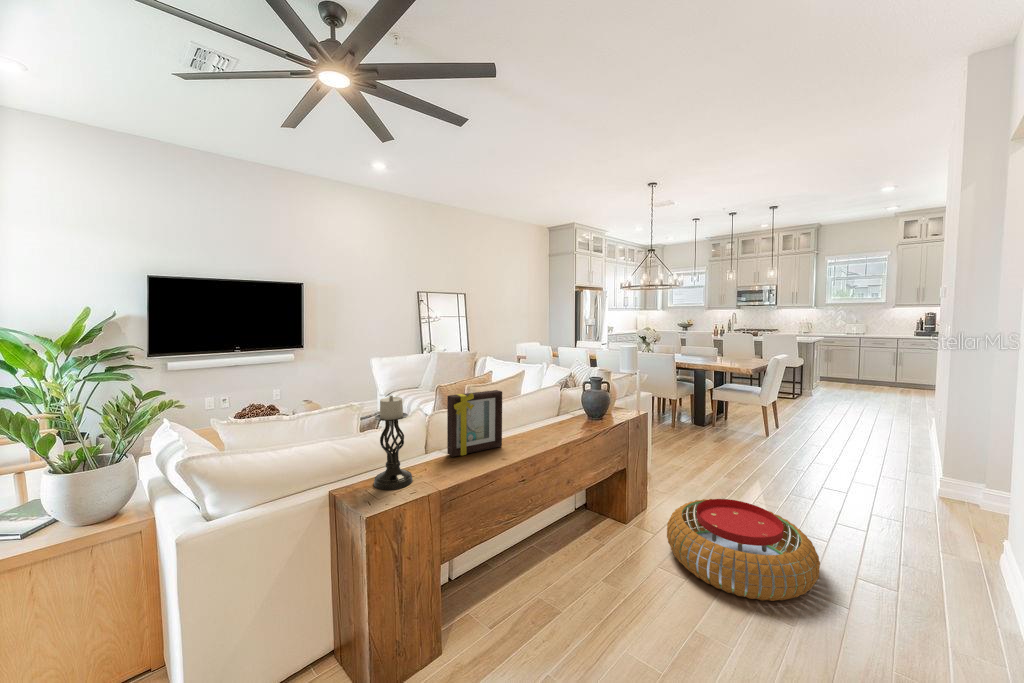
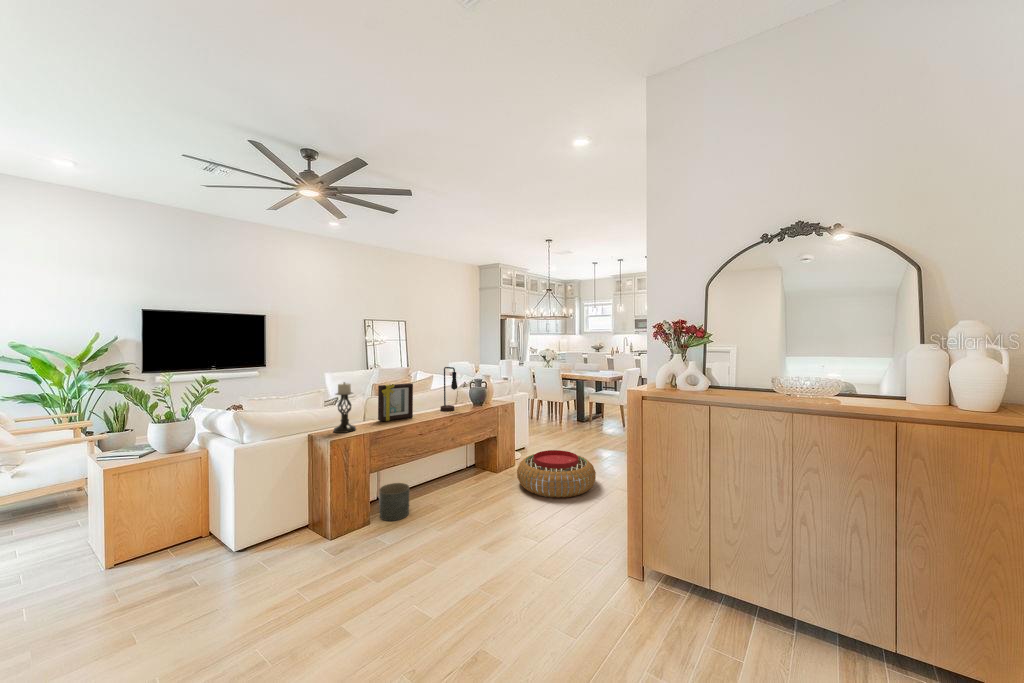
table lamp: none [540,361,569,432] -> present [440,367,457,411]
planter: none [452,564,504,643] -> present [379,483,409,521]

